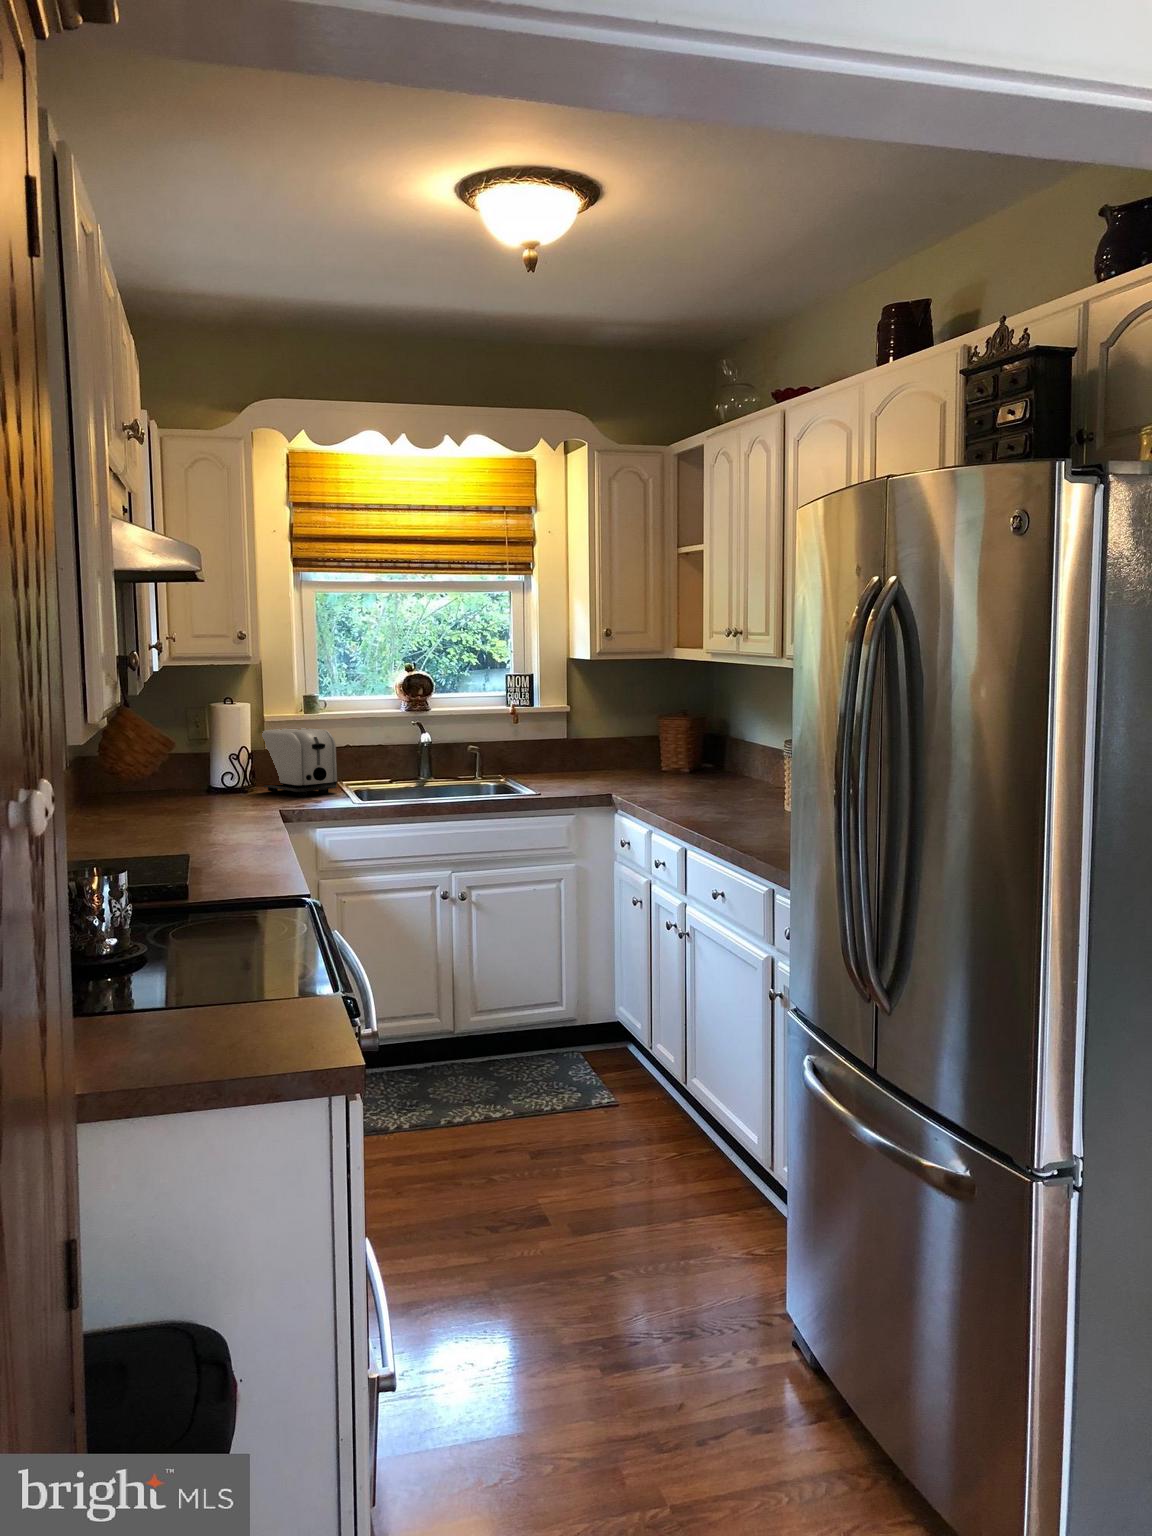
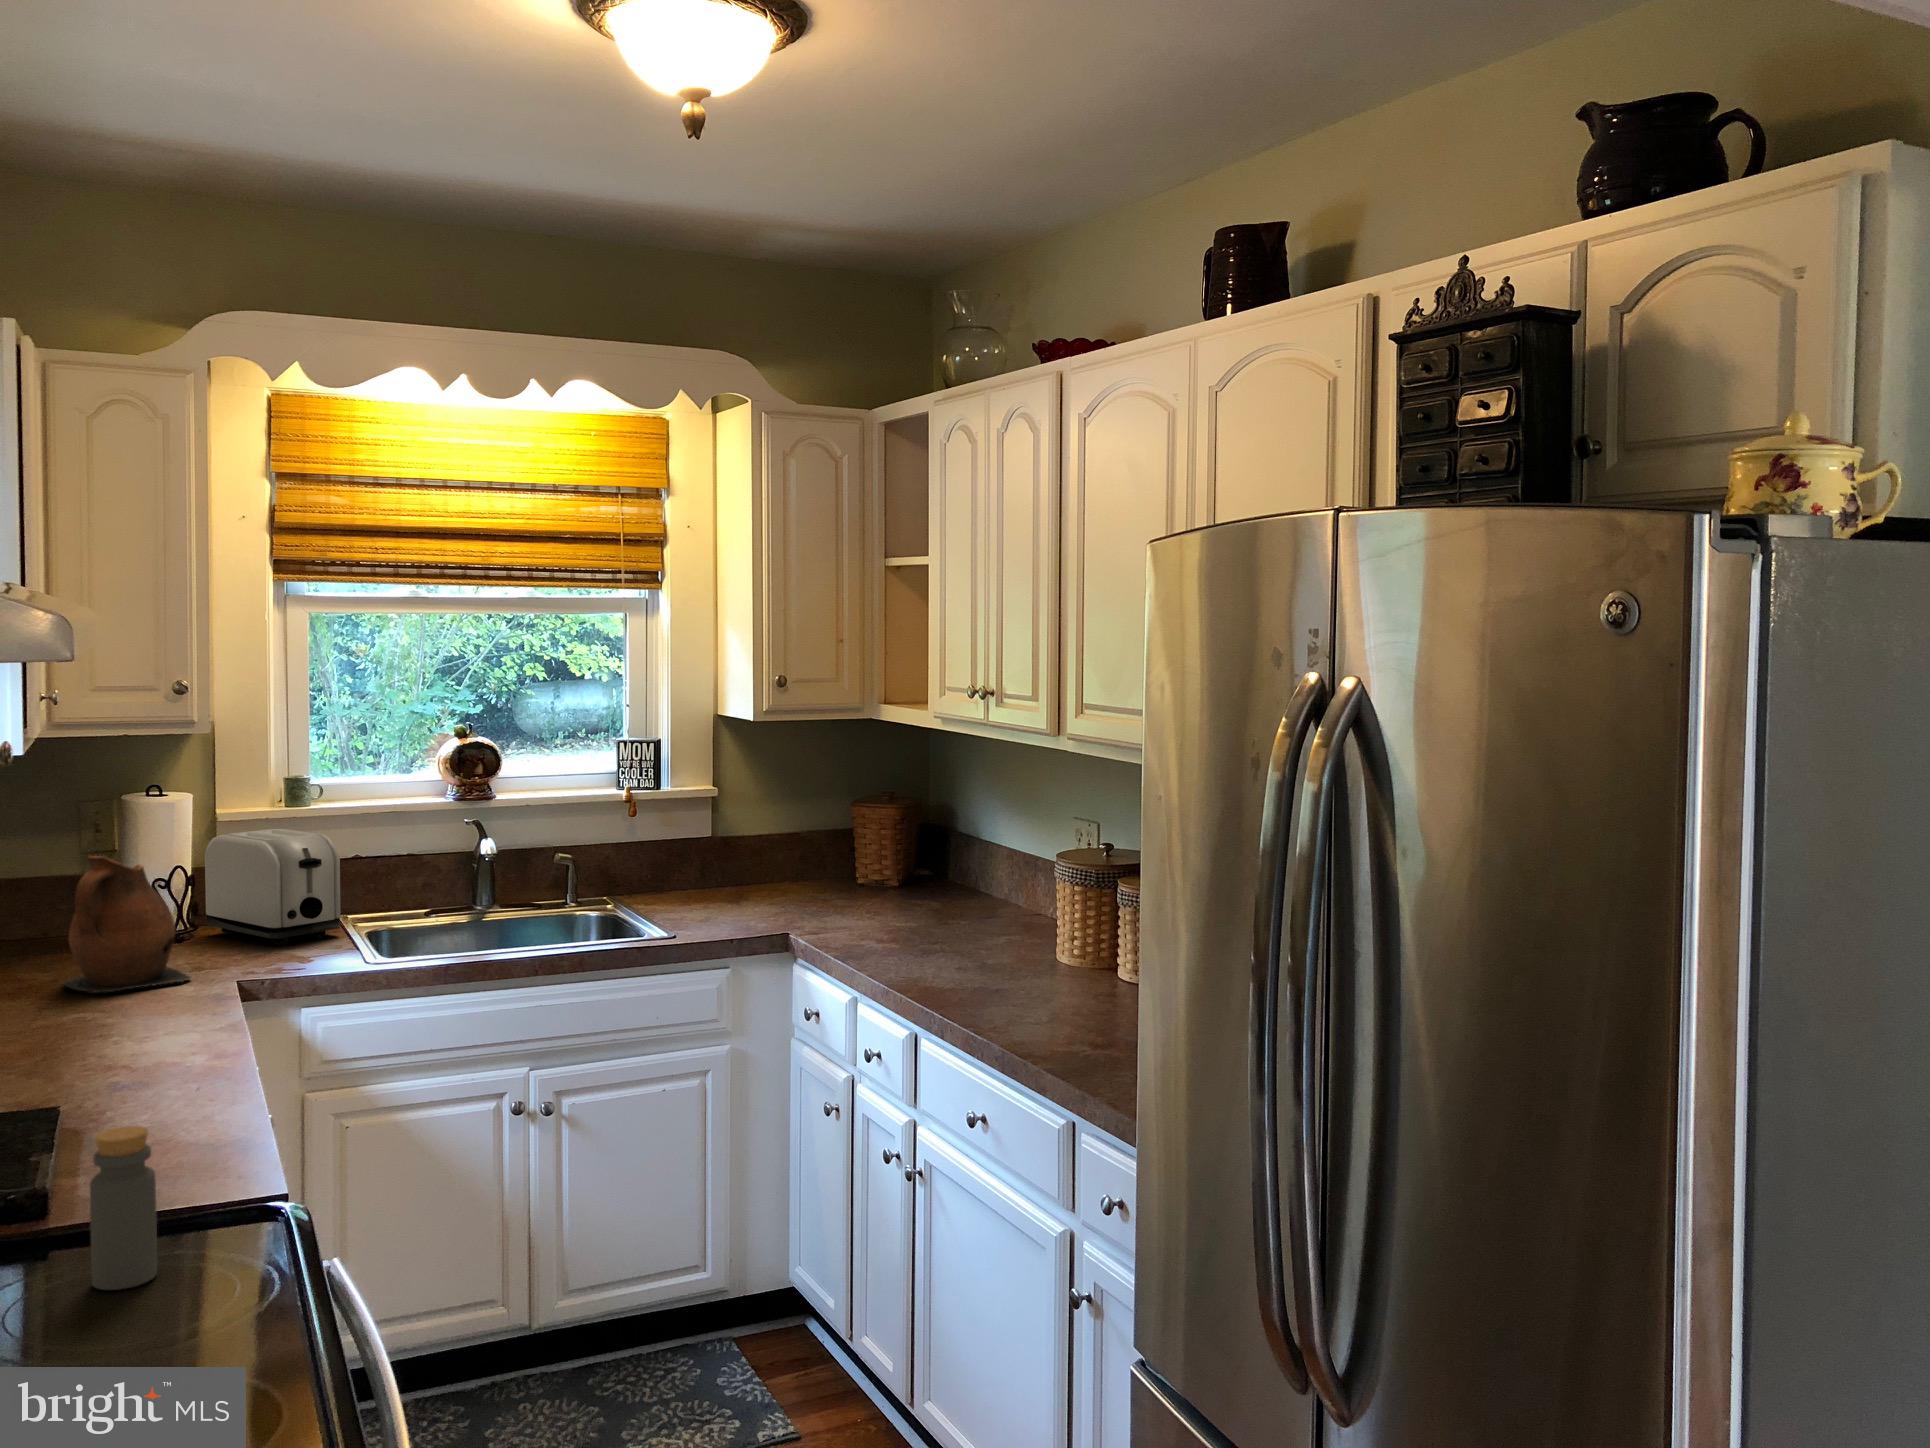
ceramic pitcher: none [180,734,255,814] -> present [64,856,191,993]
bottle: none [223,830,256,910] -> present [90,1126,157,1290]

